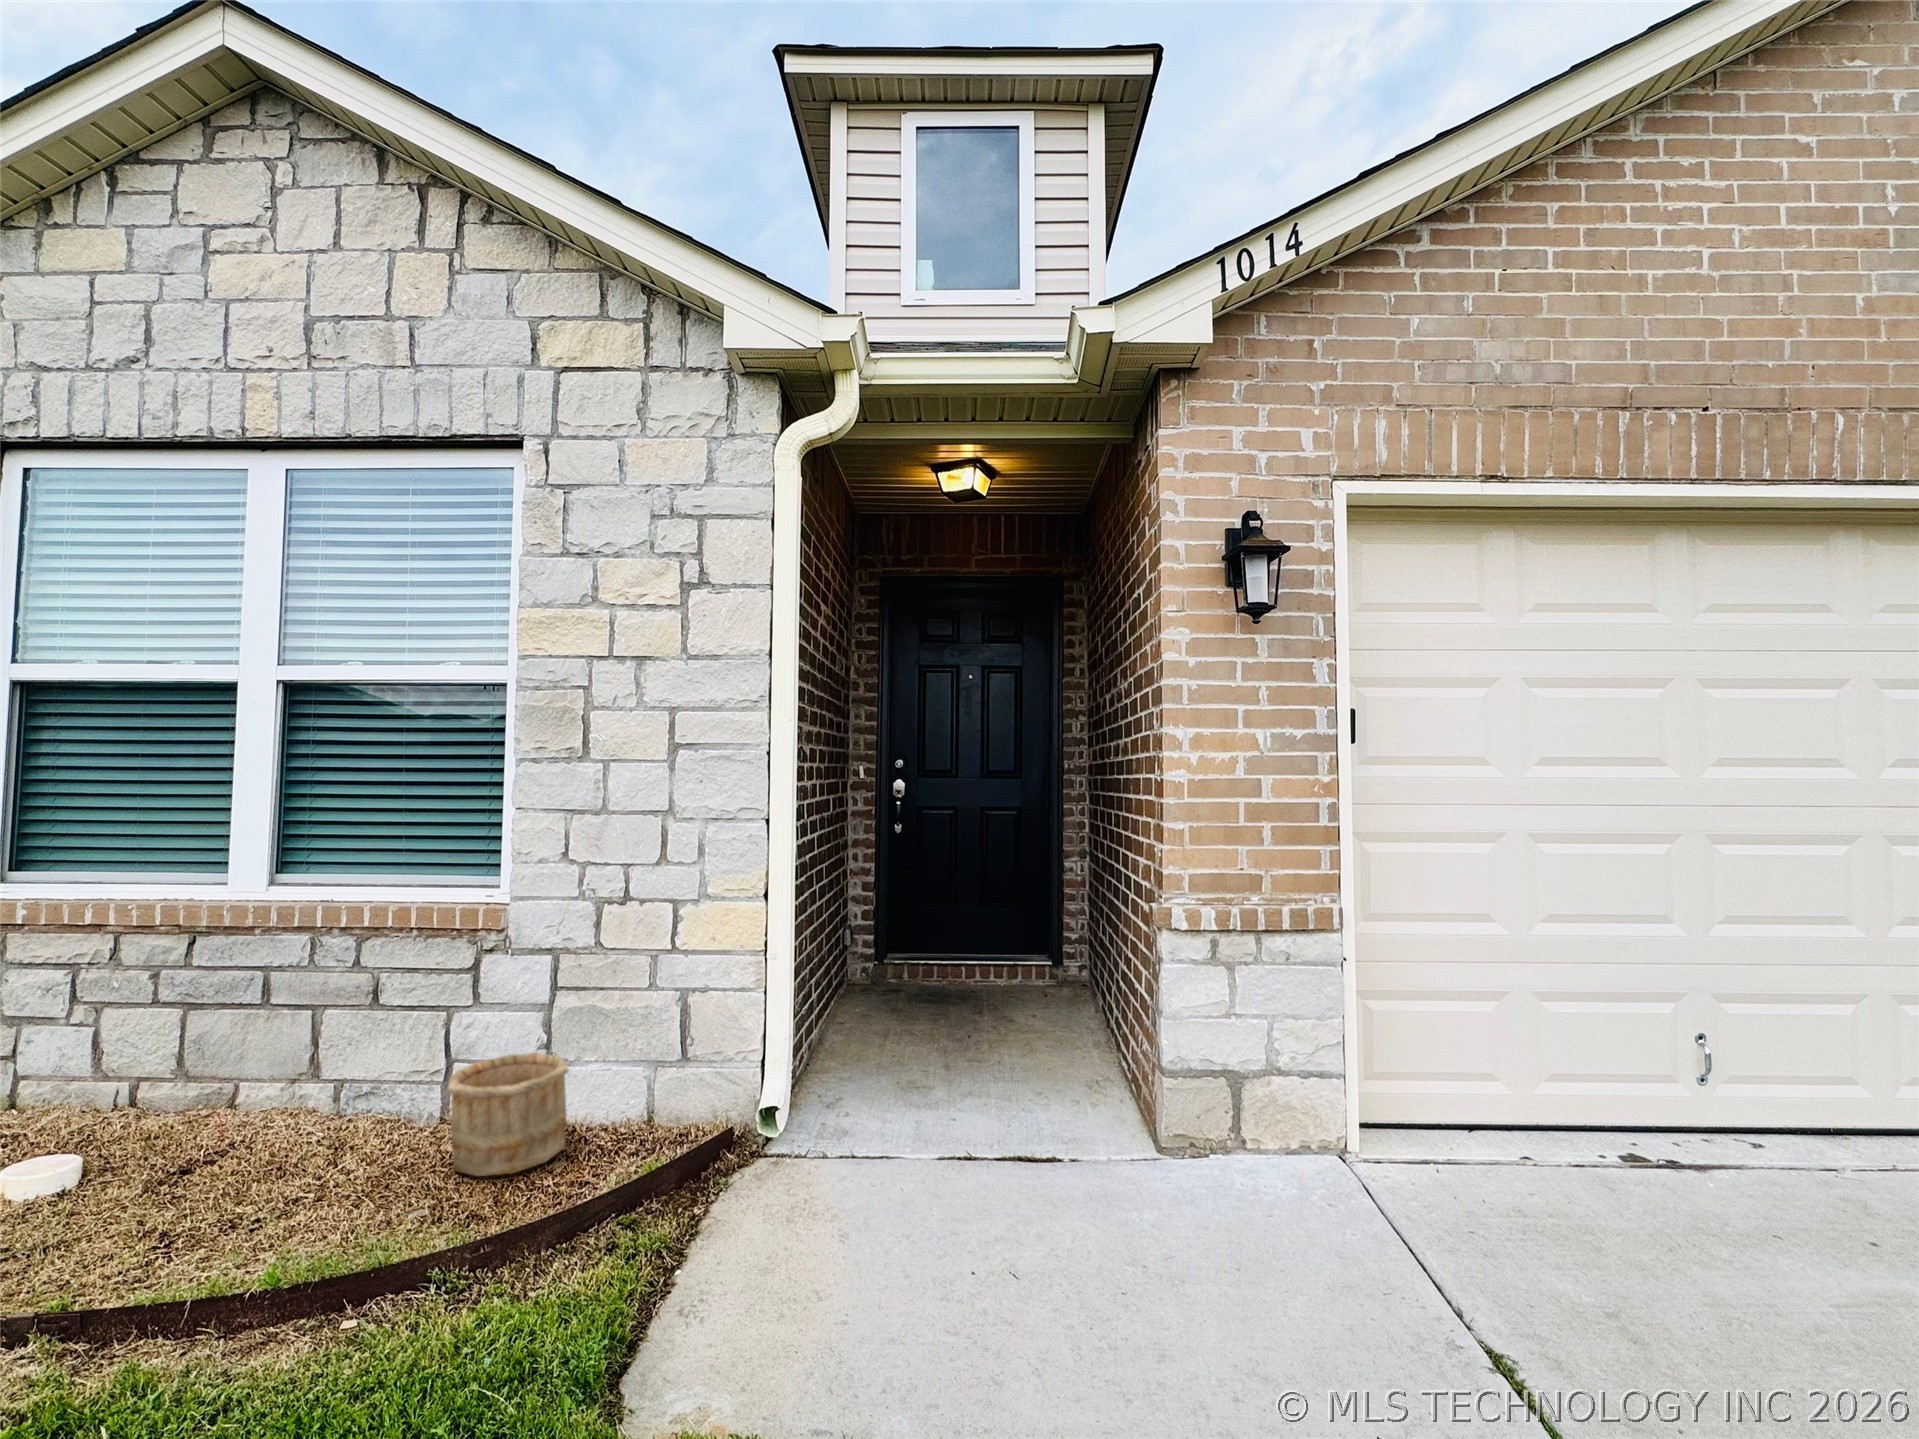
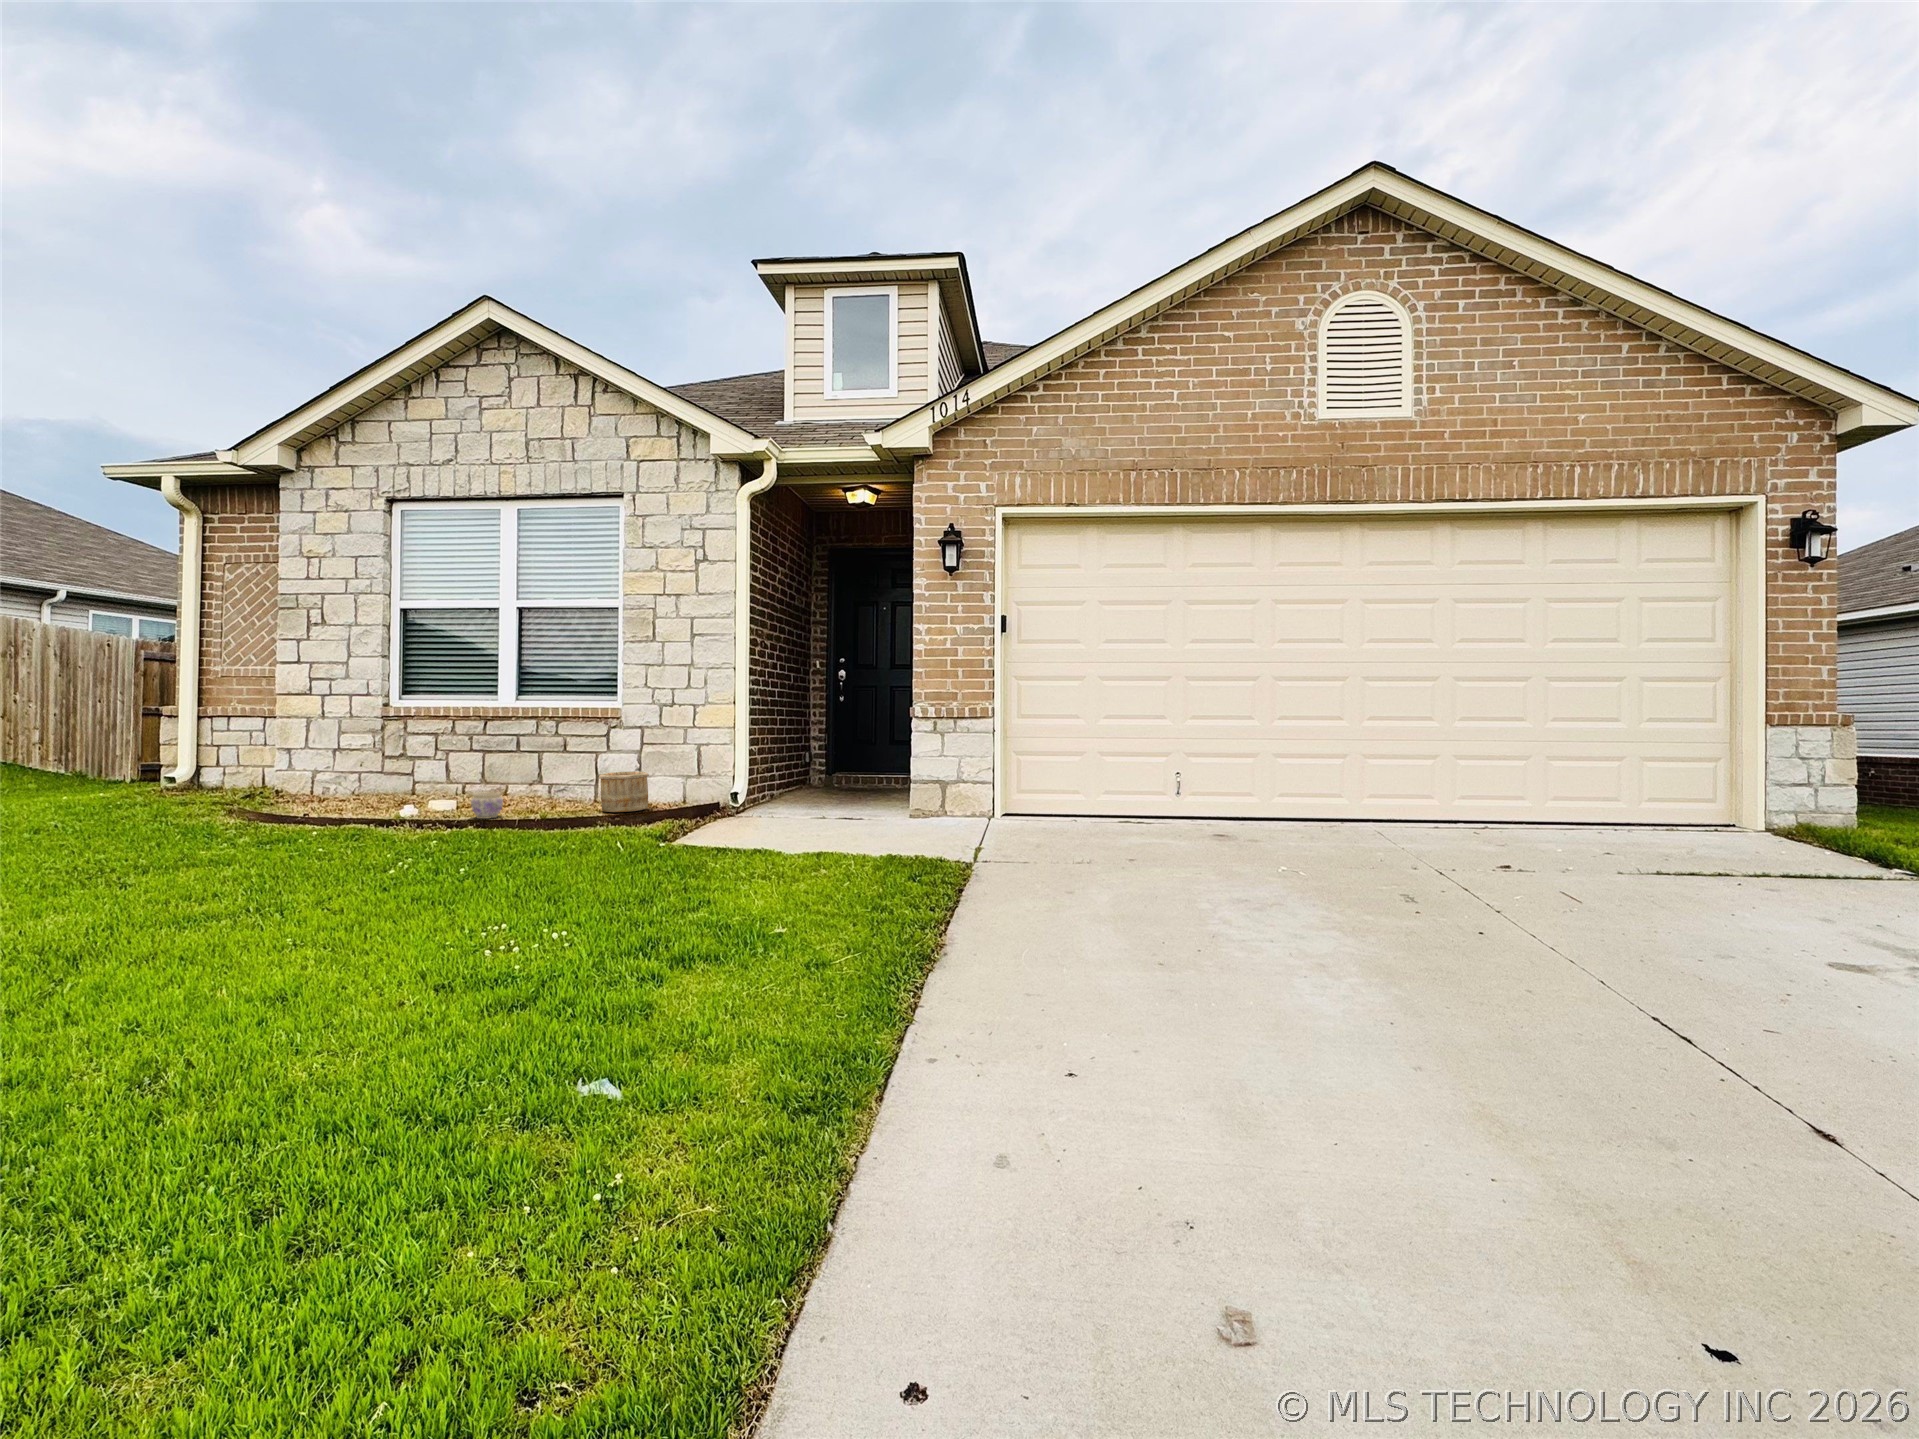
planter: none [95,1151,193,1239] -> present [471,792,503,819]

